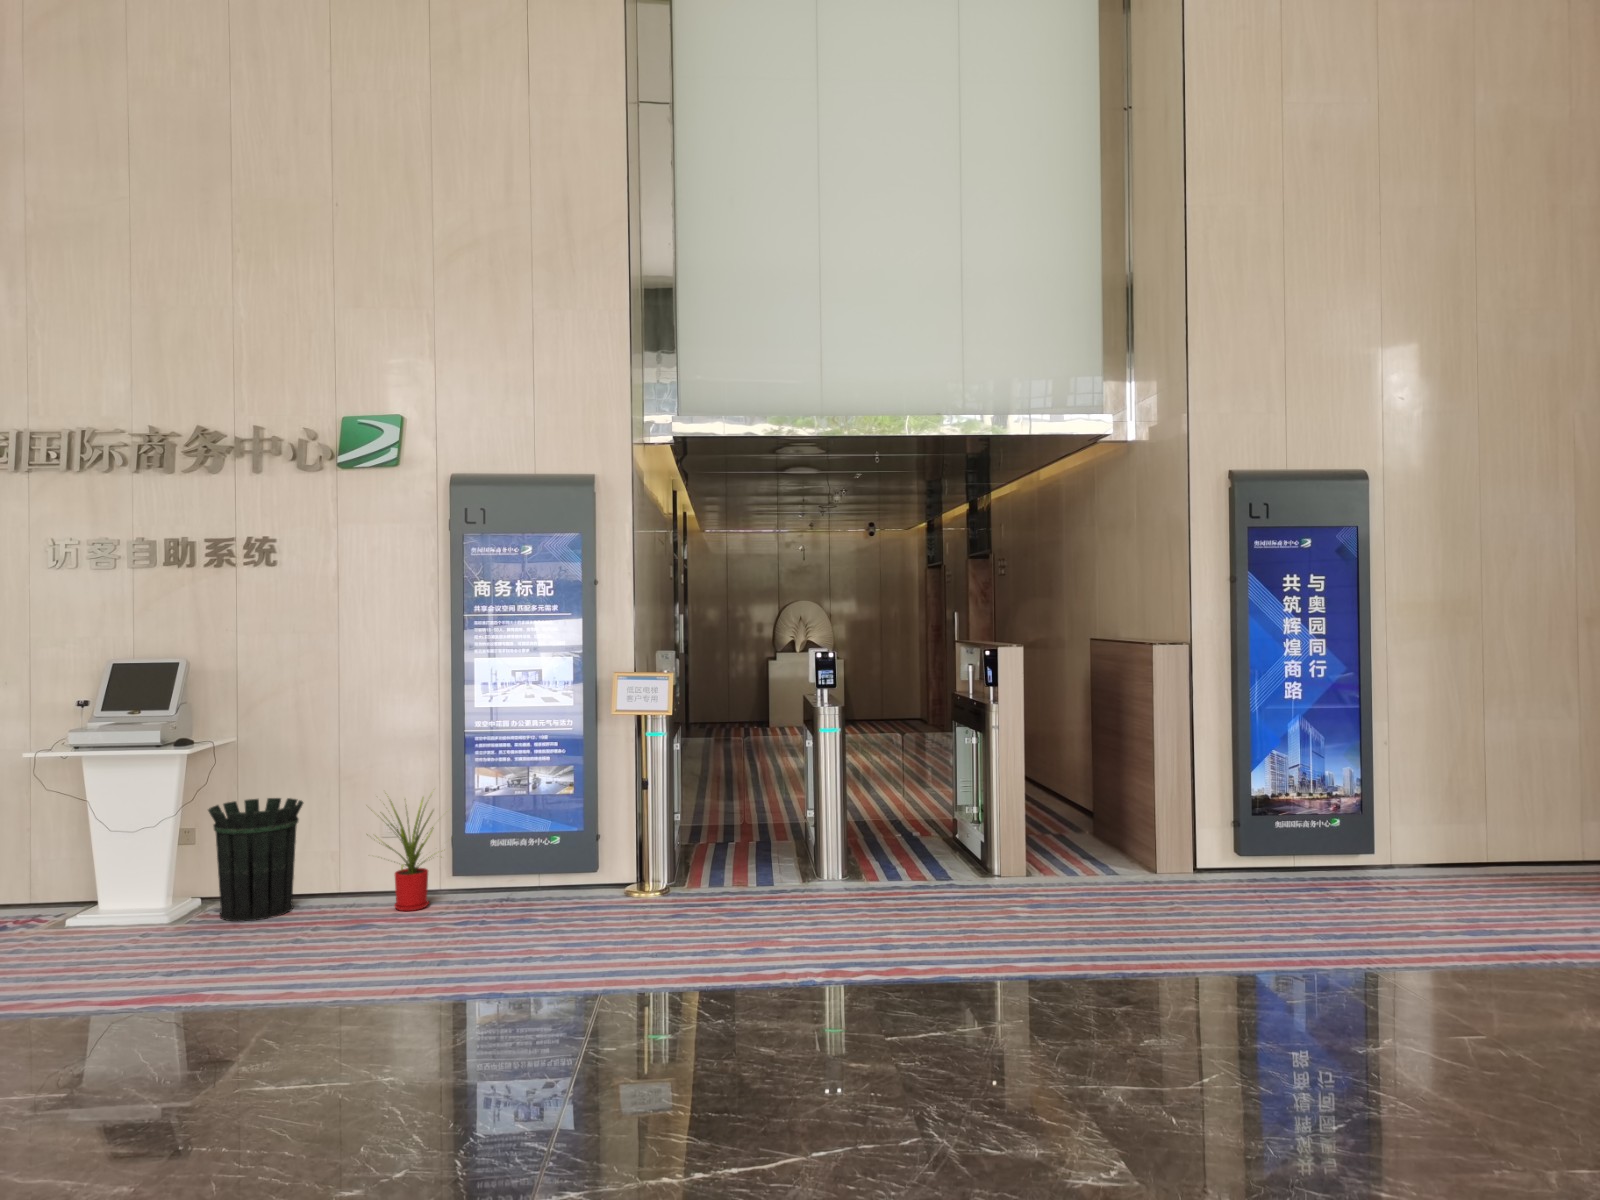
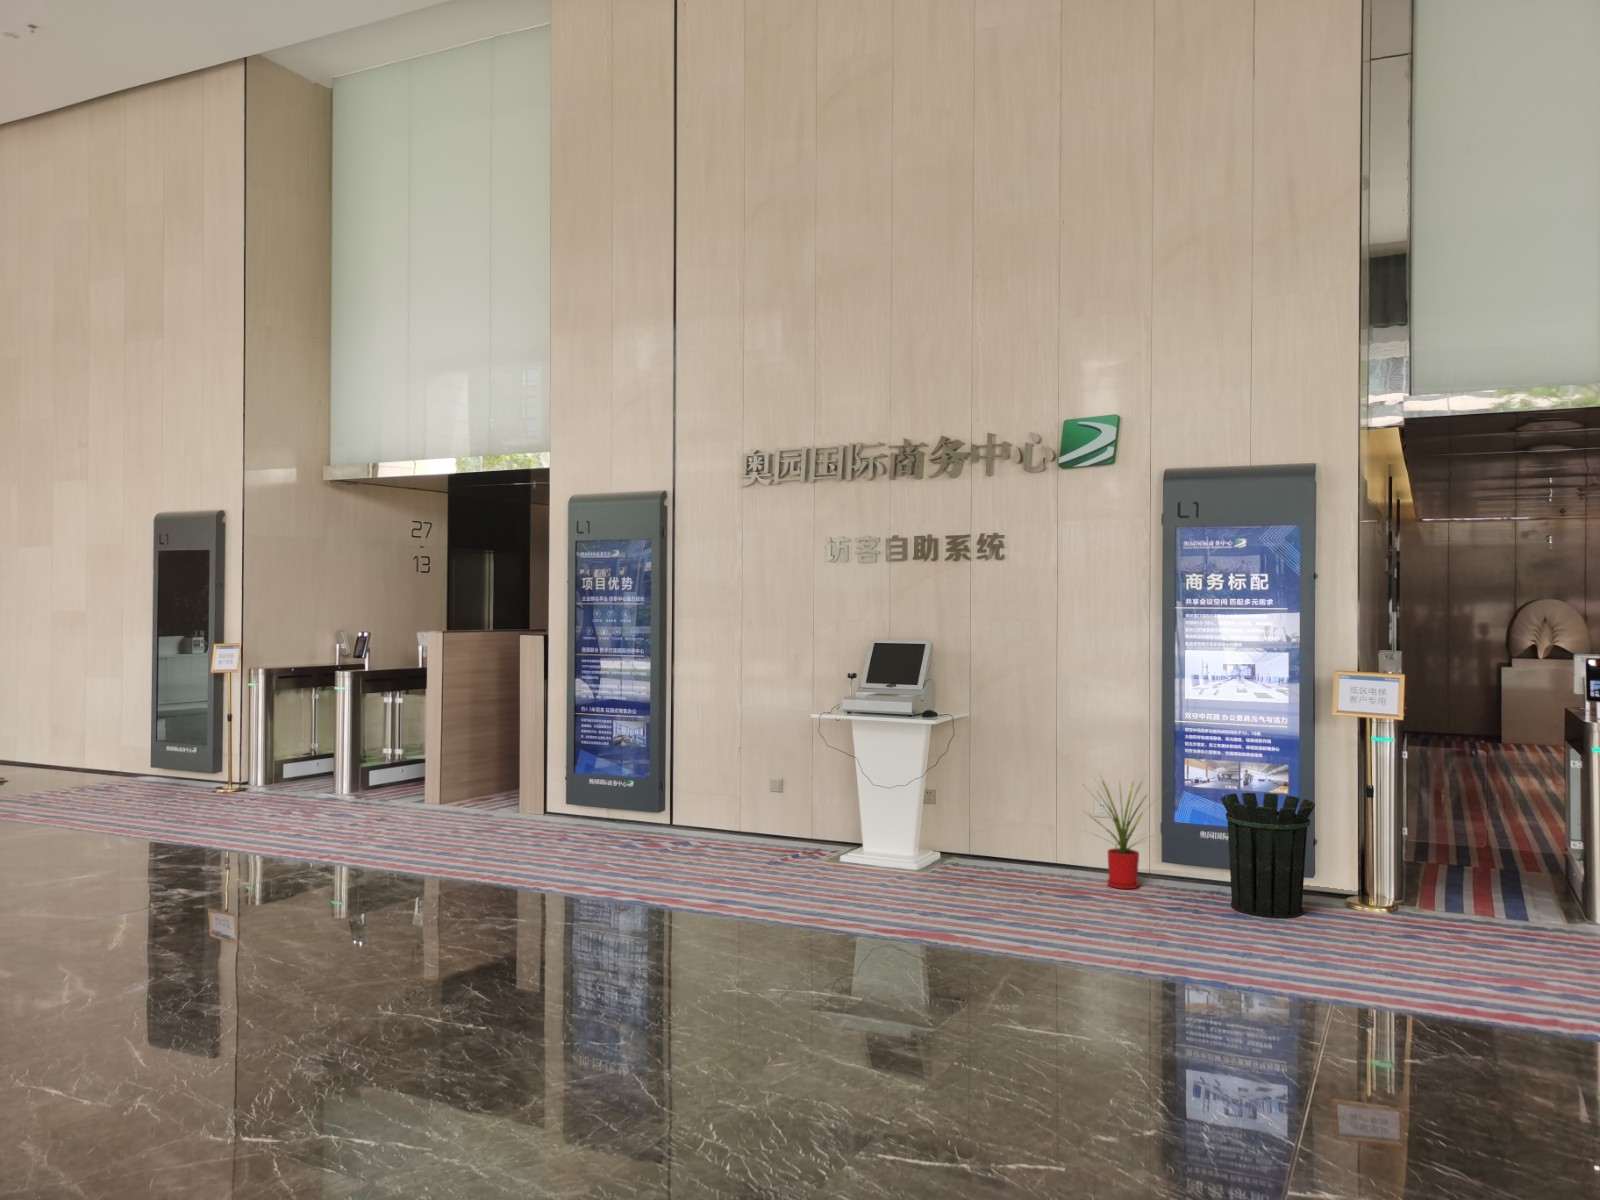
waste bin: present [208,798,303,921] -> present [1221,793,1315,919]

